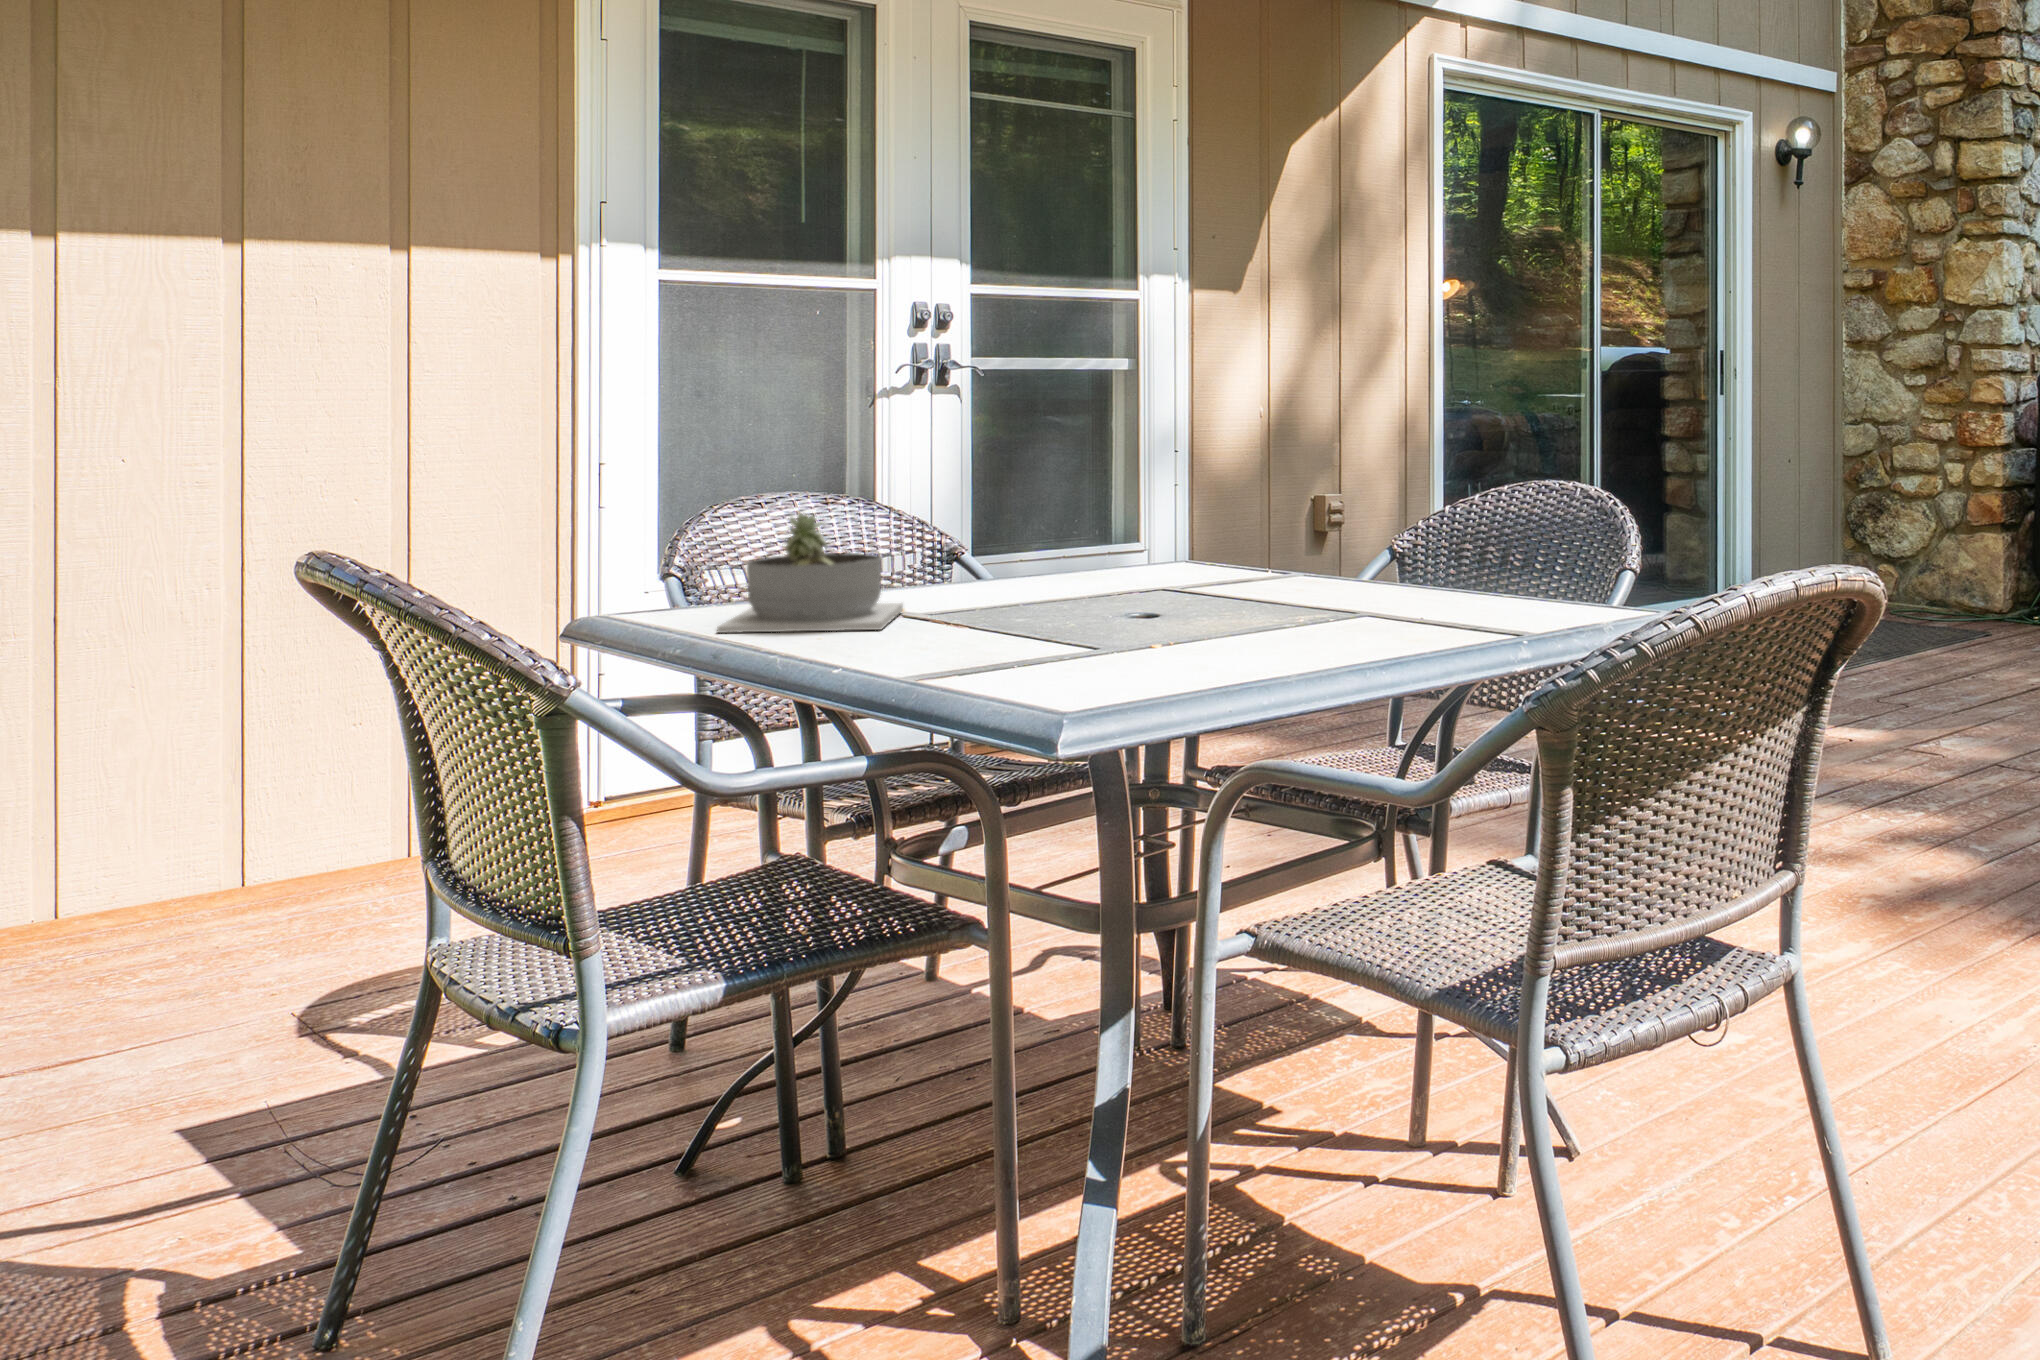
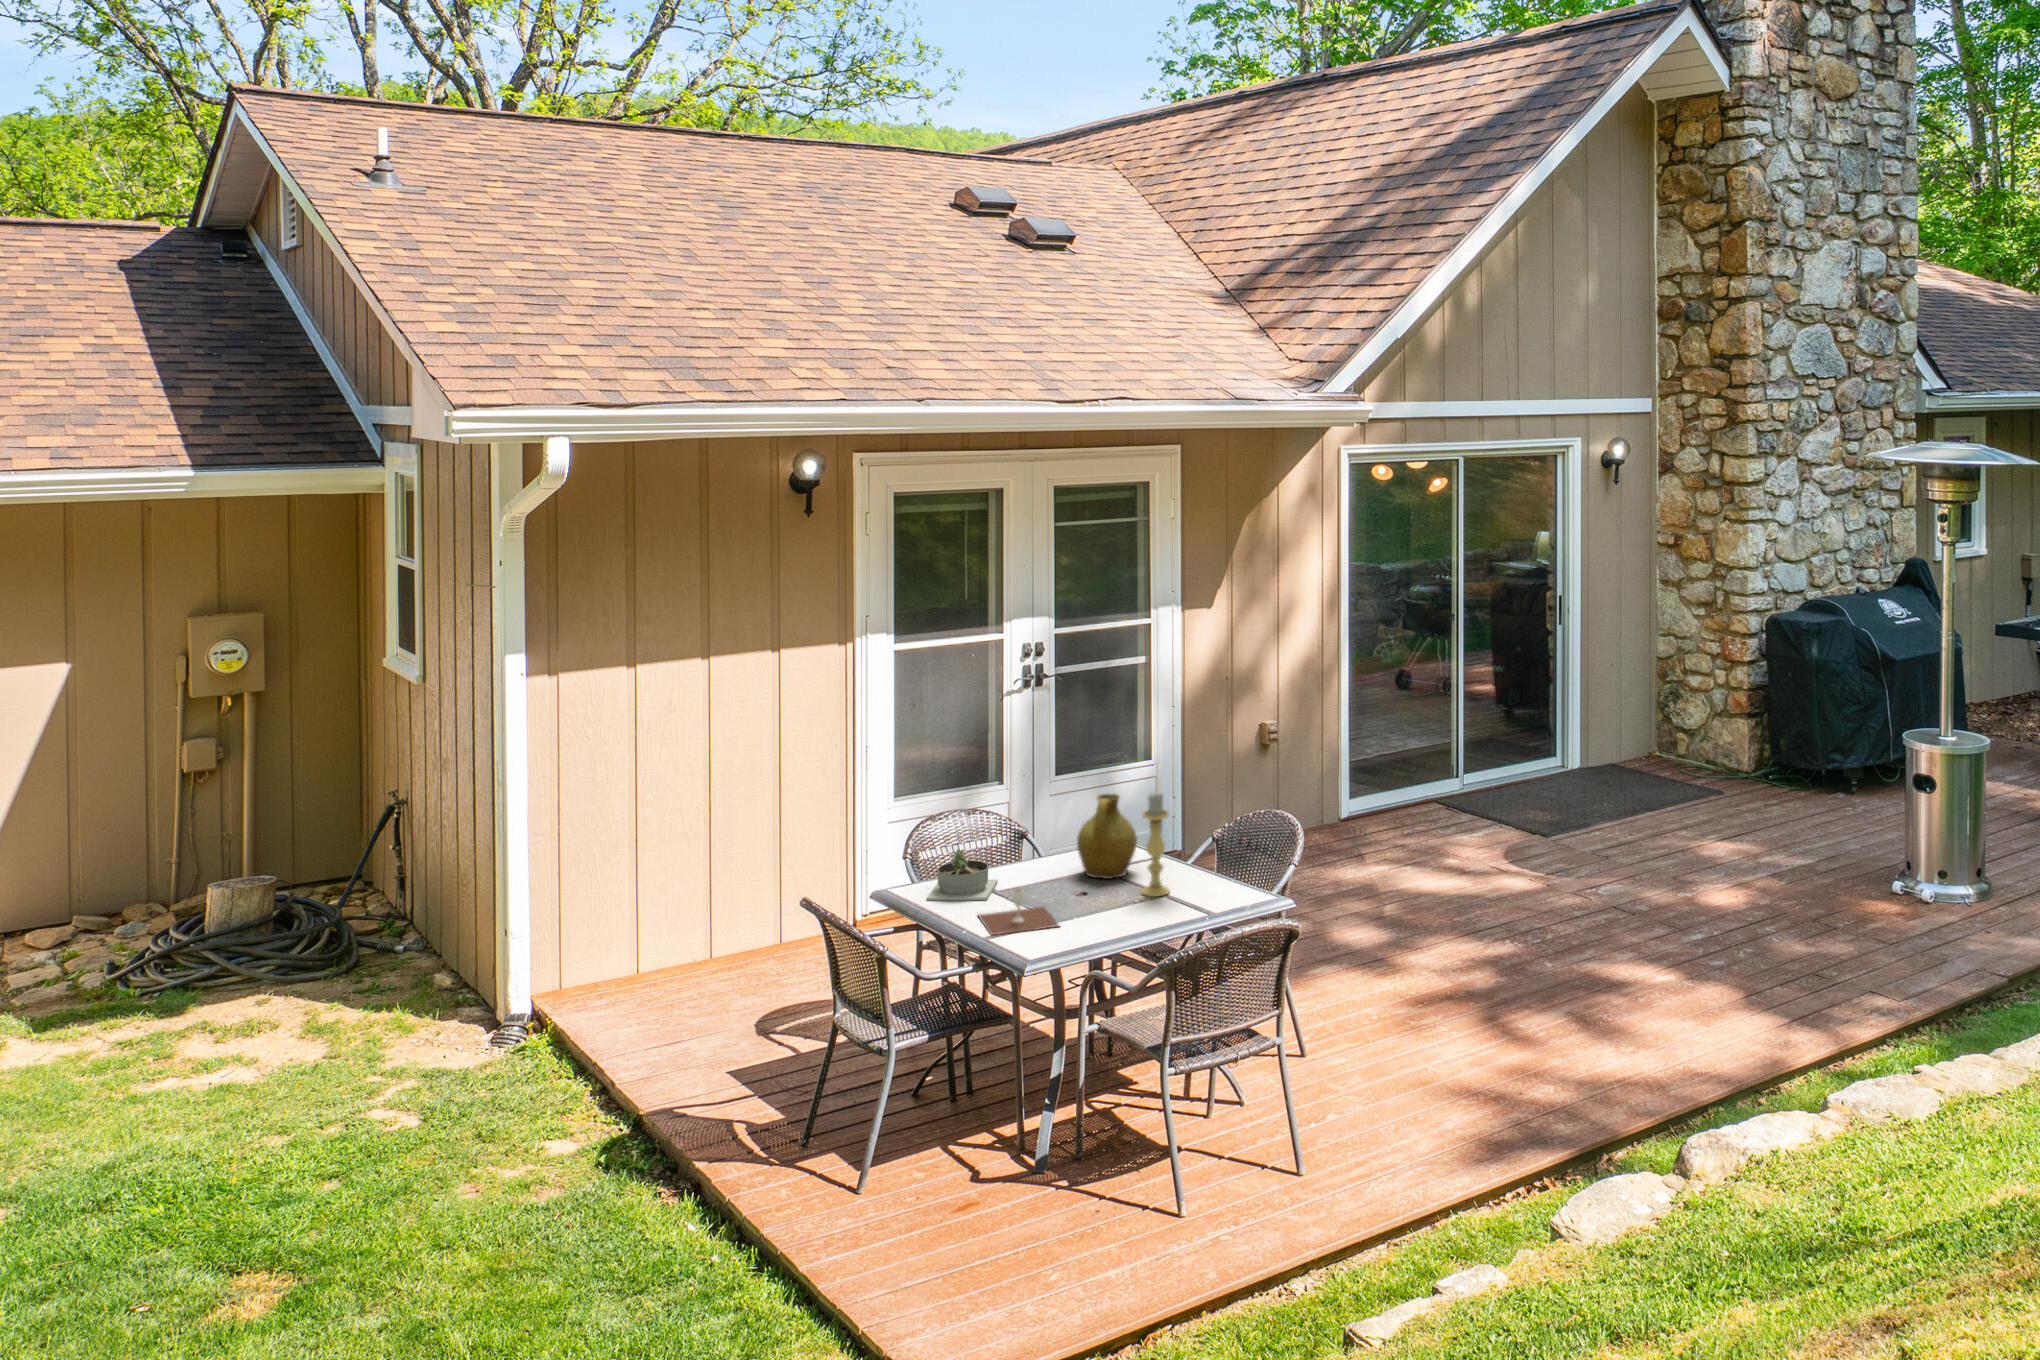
candle holder: none [1277,358,1347,619] -> present [1142,791,1169,897]
pitcher: none [1096,409,1239,603] -> present [1077,794,1137,879]
wine glass: none [860,564,1104,672] -> present [979,889,1059,936]

